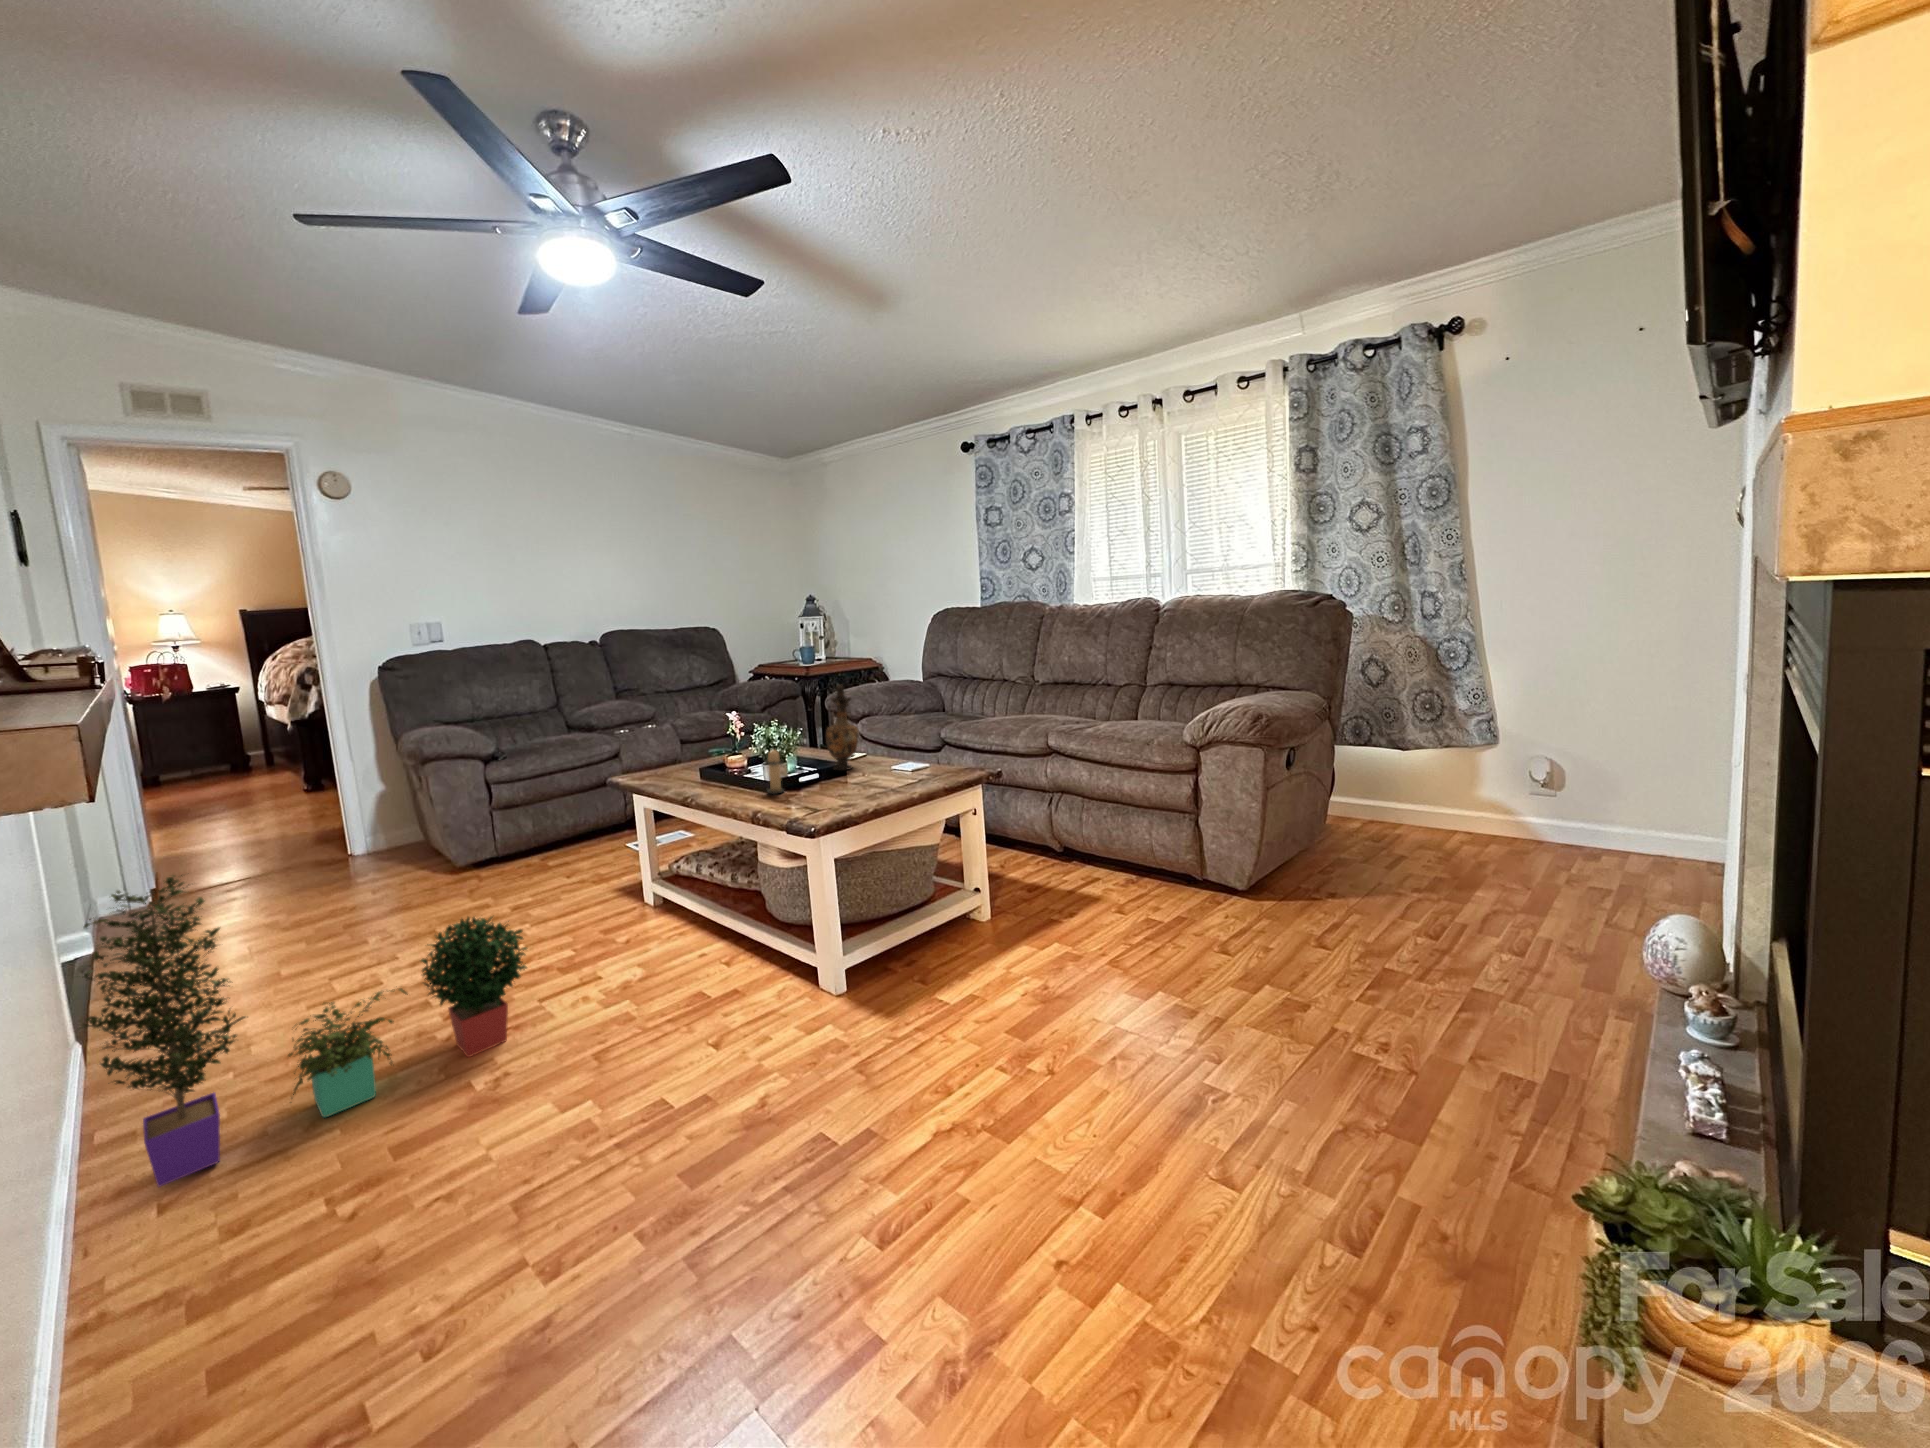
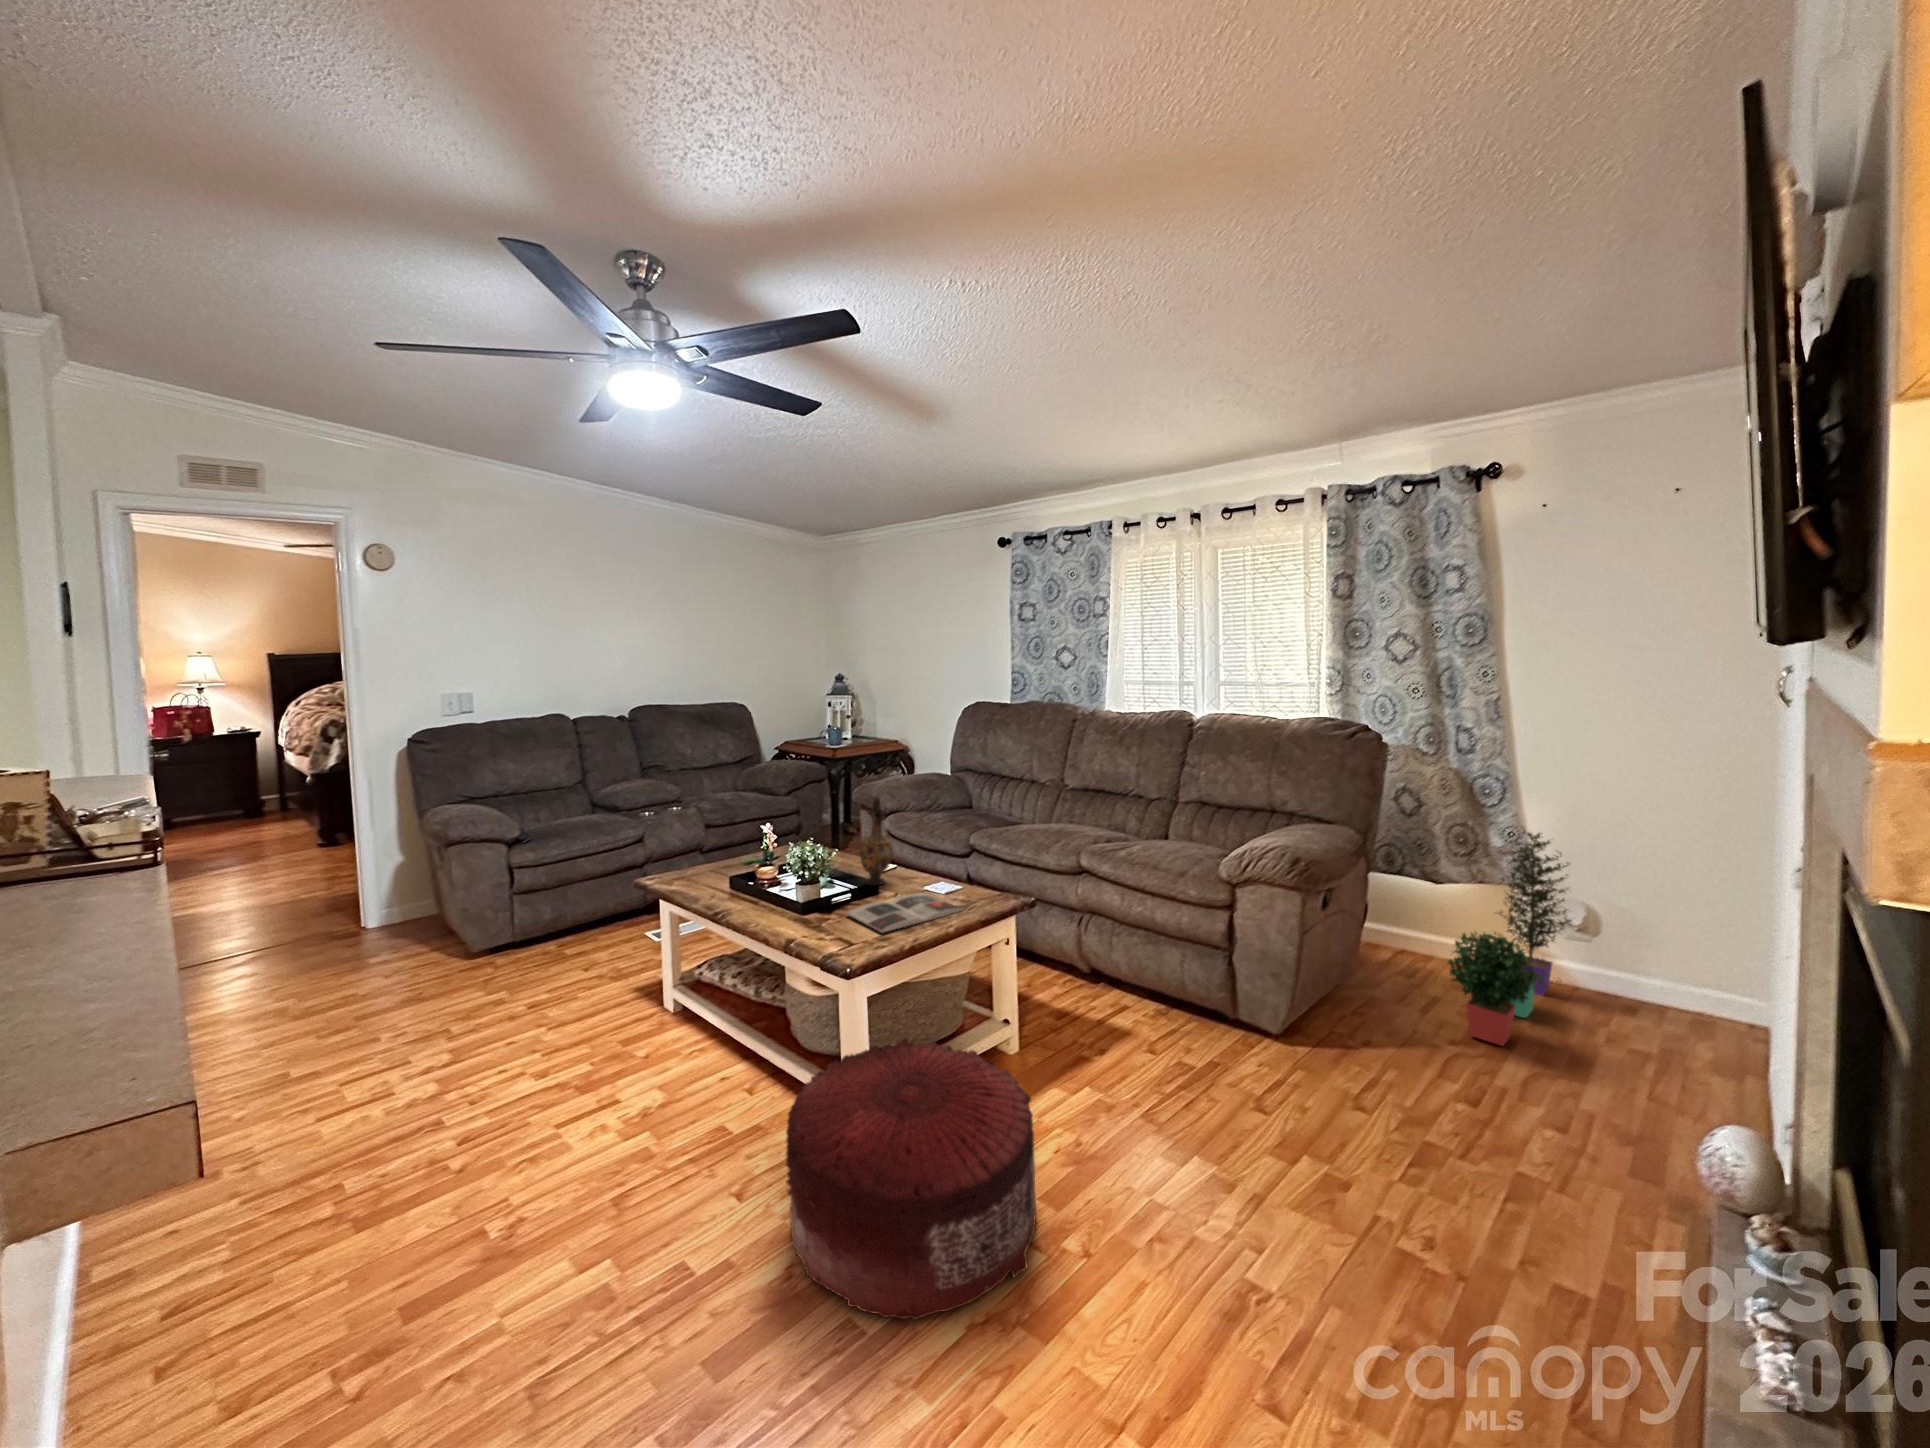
candle: present [765,750,784,794] -> none [797,865,821,914]
magazine: none [812,773,931,803] -> present [847,893,963,932]
potted plant: present [77,875,527,1187] -> present [1448,827,1571,1046]
pouf: none [755,896,1003,1130] -> present [786,1038,1037,1320]

